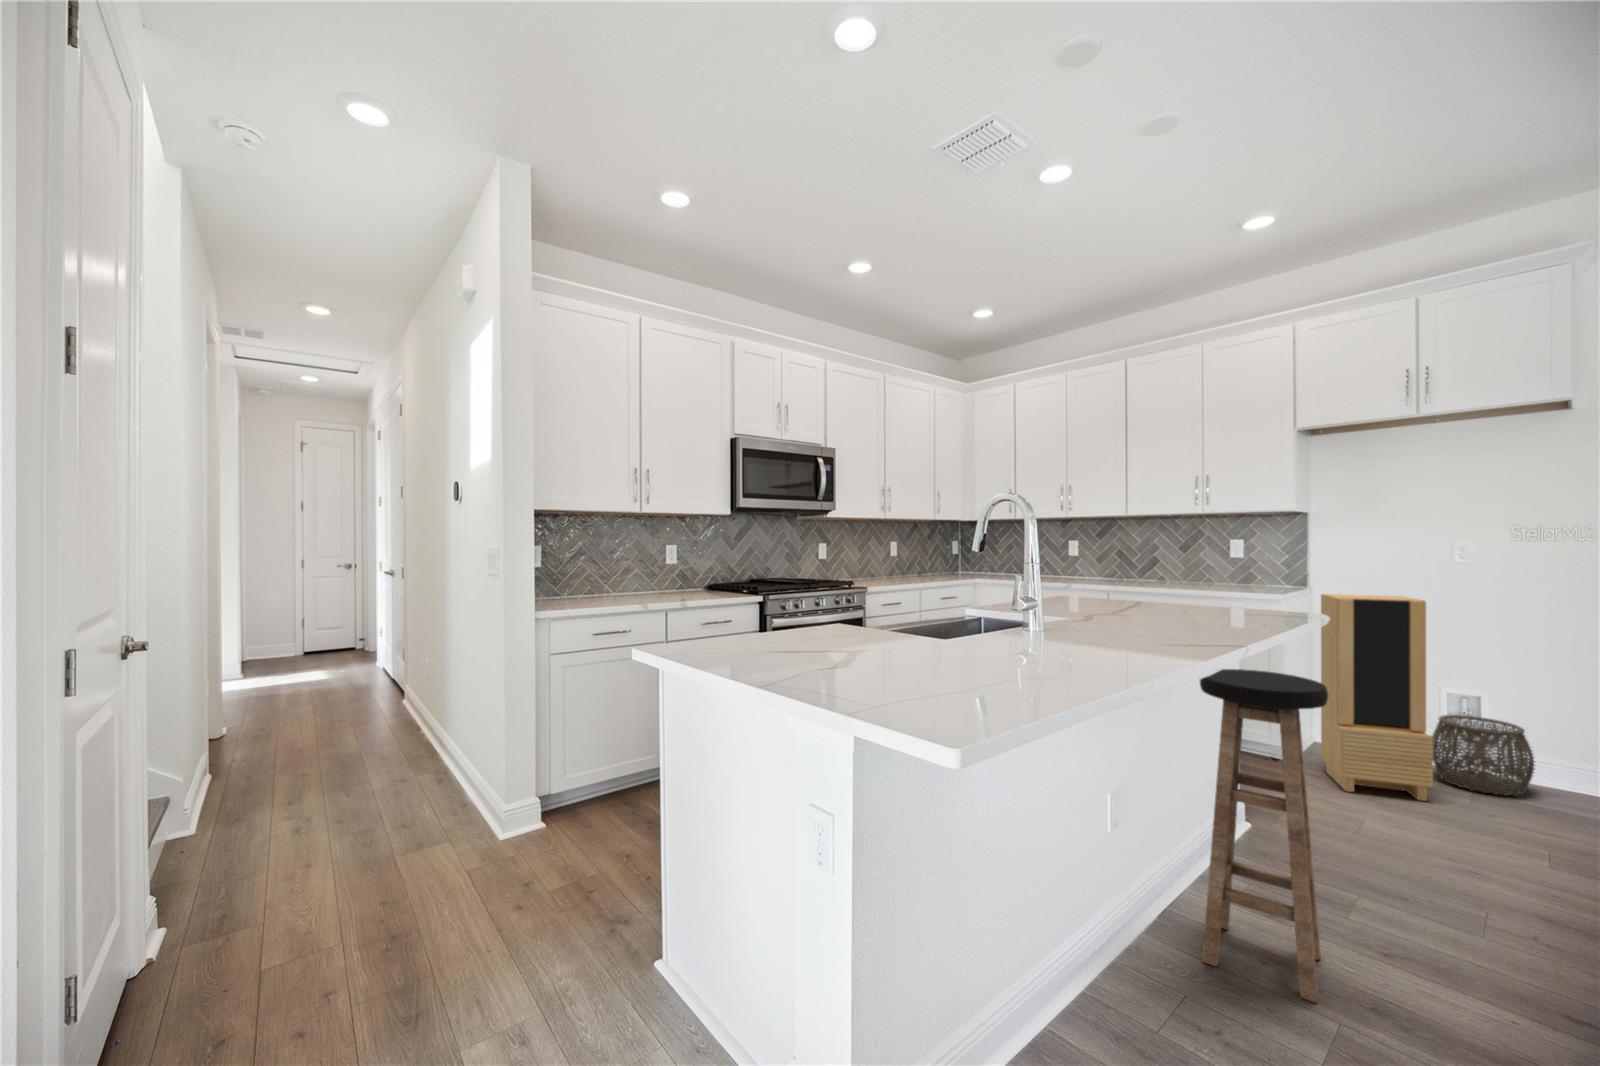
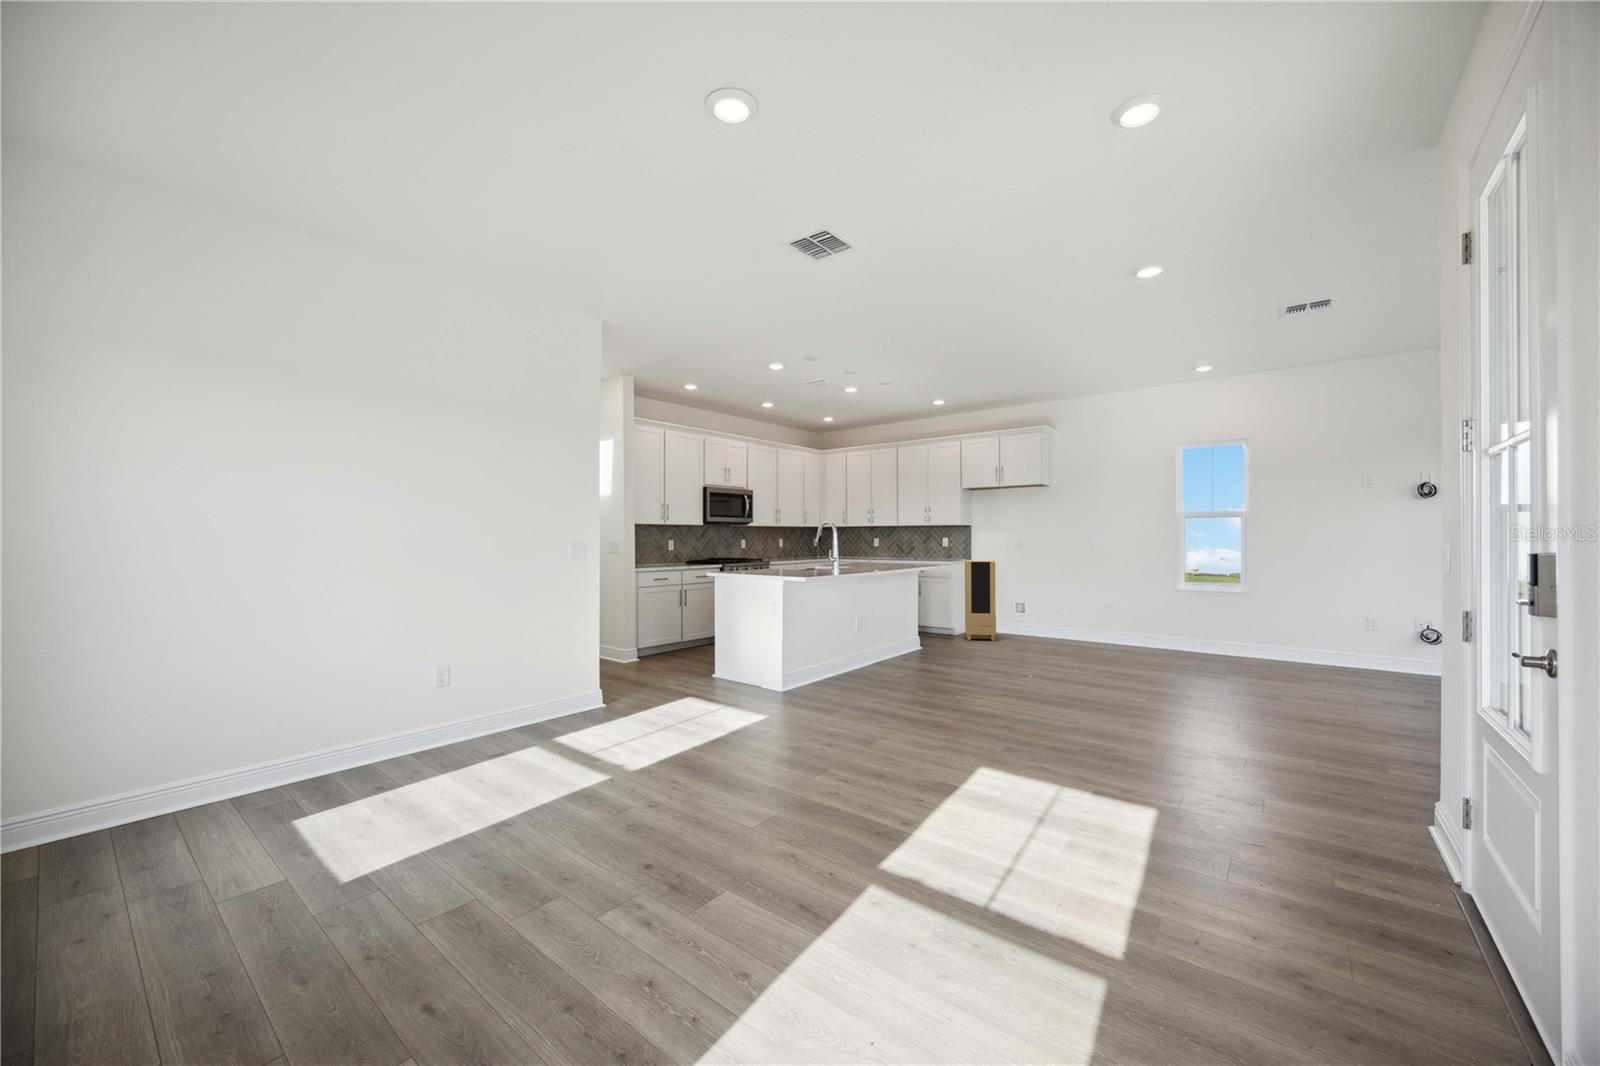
bar stool: present [1200,669,1328,1003] -> none [885,578,921,669]
woven basket: present [1433,715,1535,796] -> none [1005,610,1036,639]

